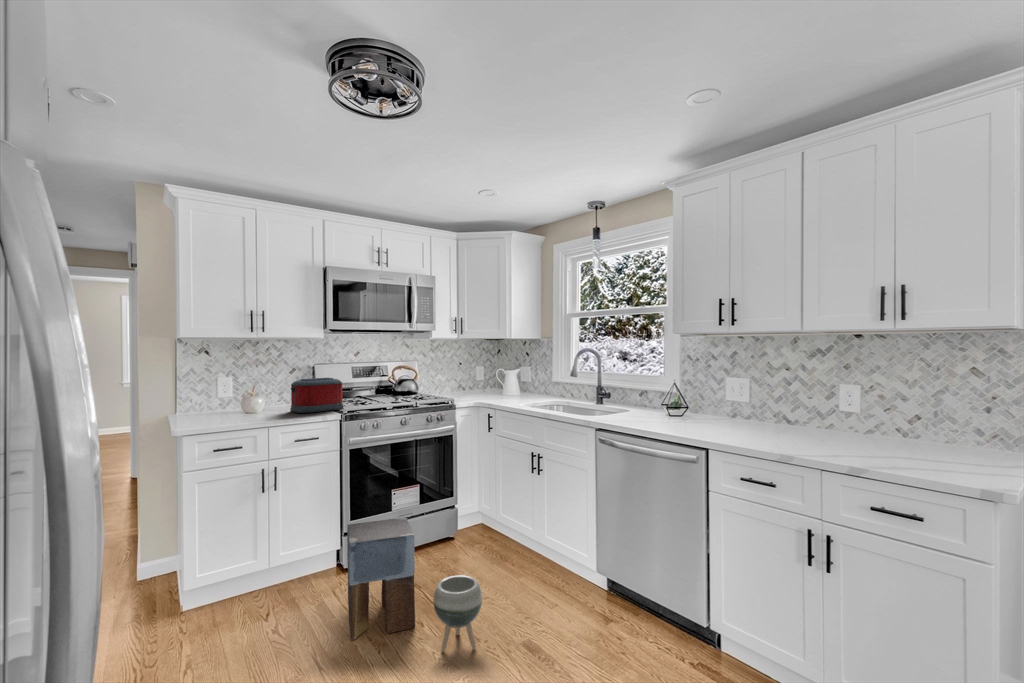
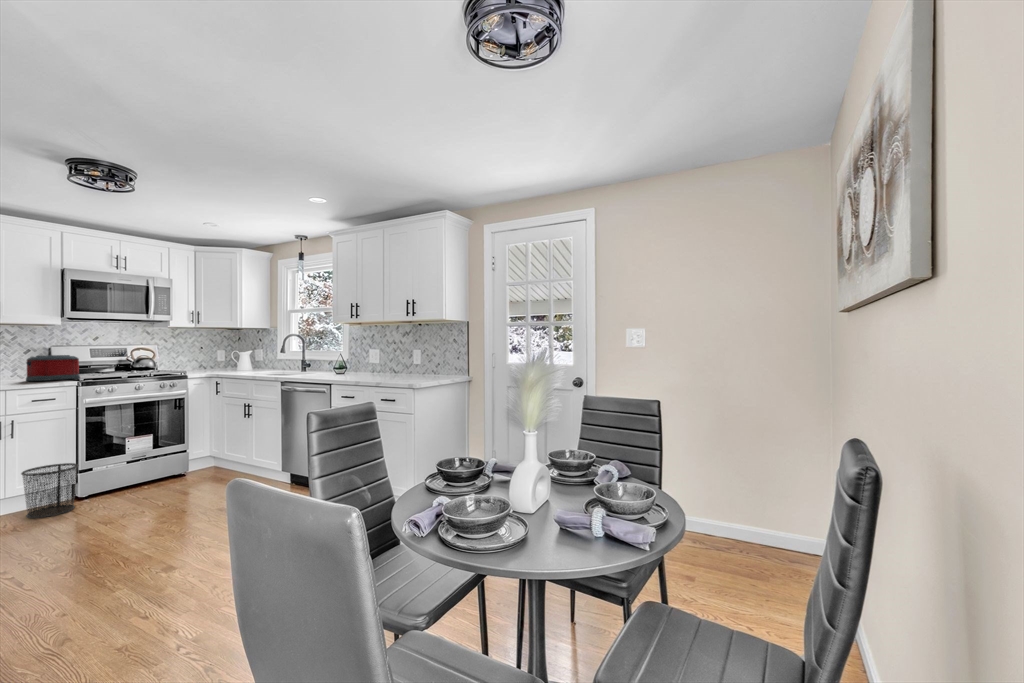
stool: present [347,517,415,641] -> none [80,447,137,526]
waste bin: none [285,527,344,607] -> present [21,463,78,518]
planter: present [434,575,482,652] -> none [149,474,187,520]

